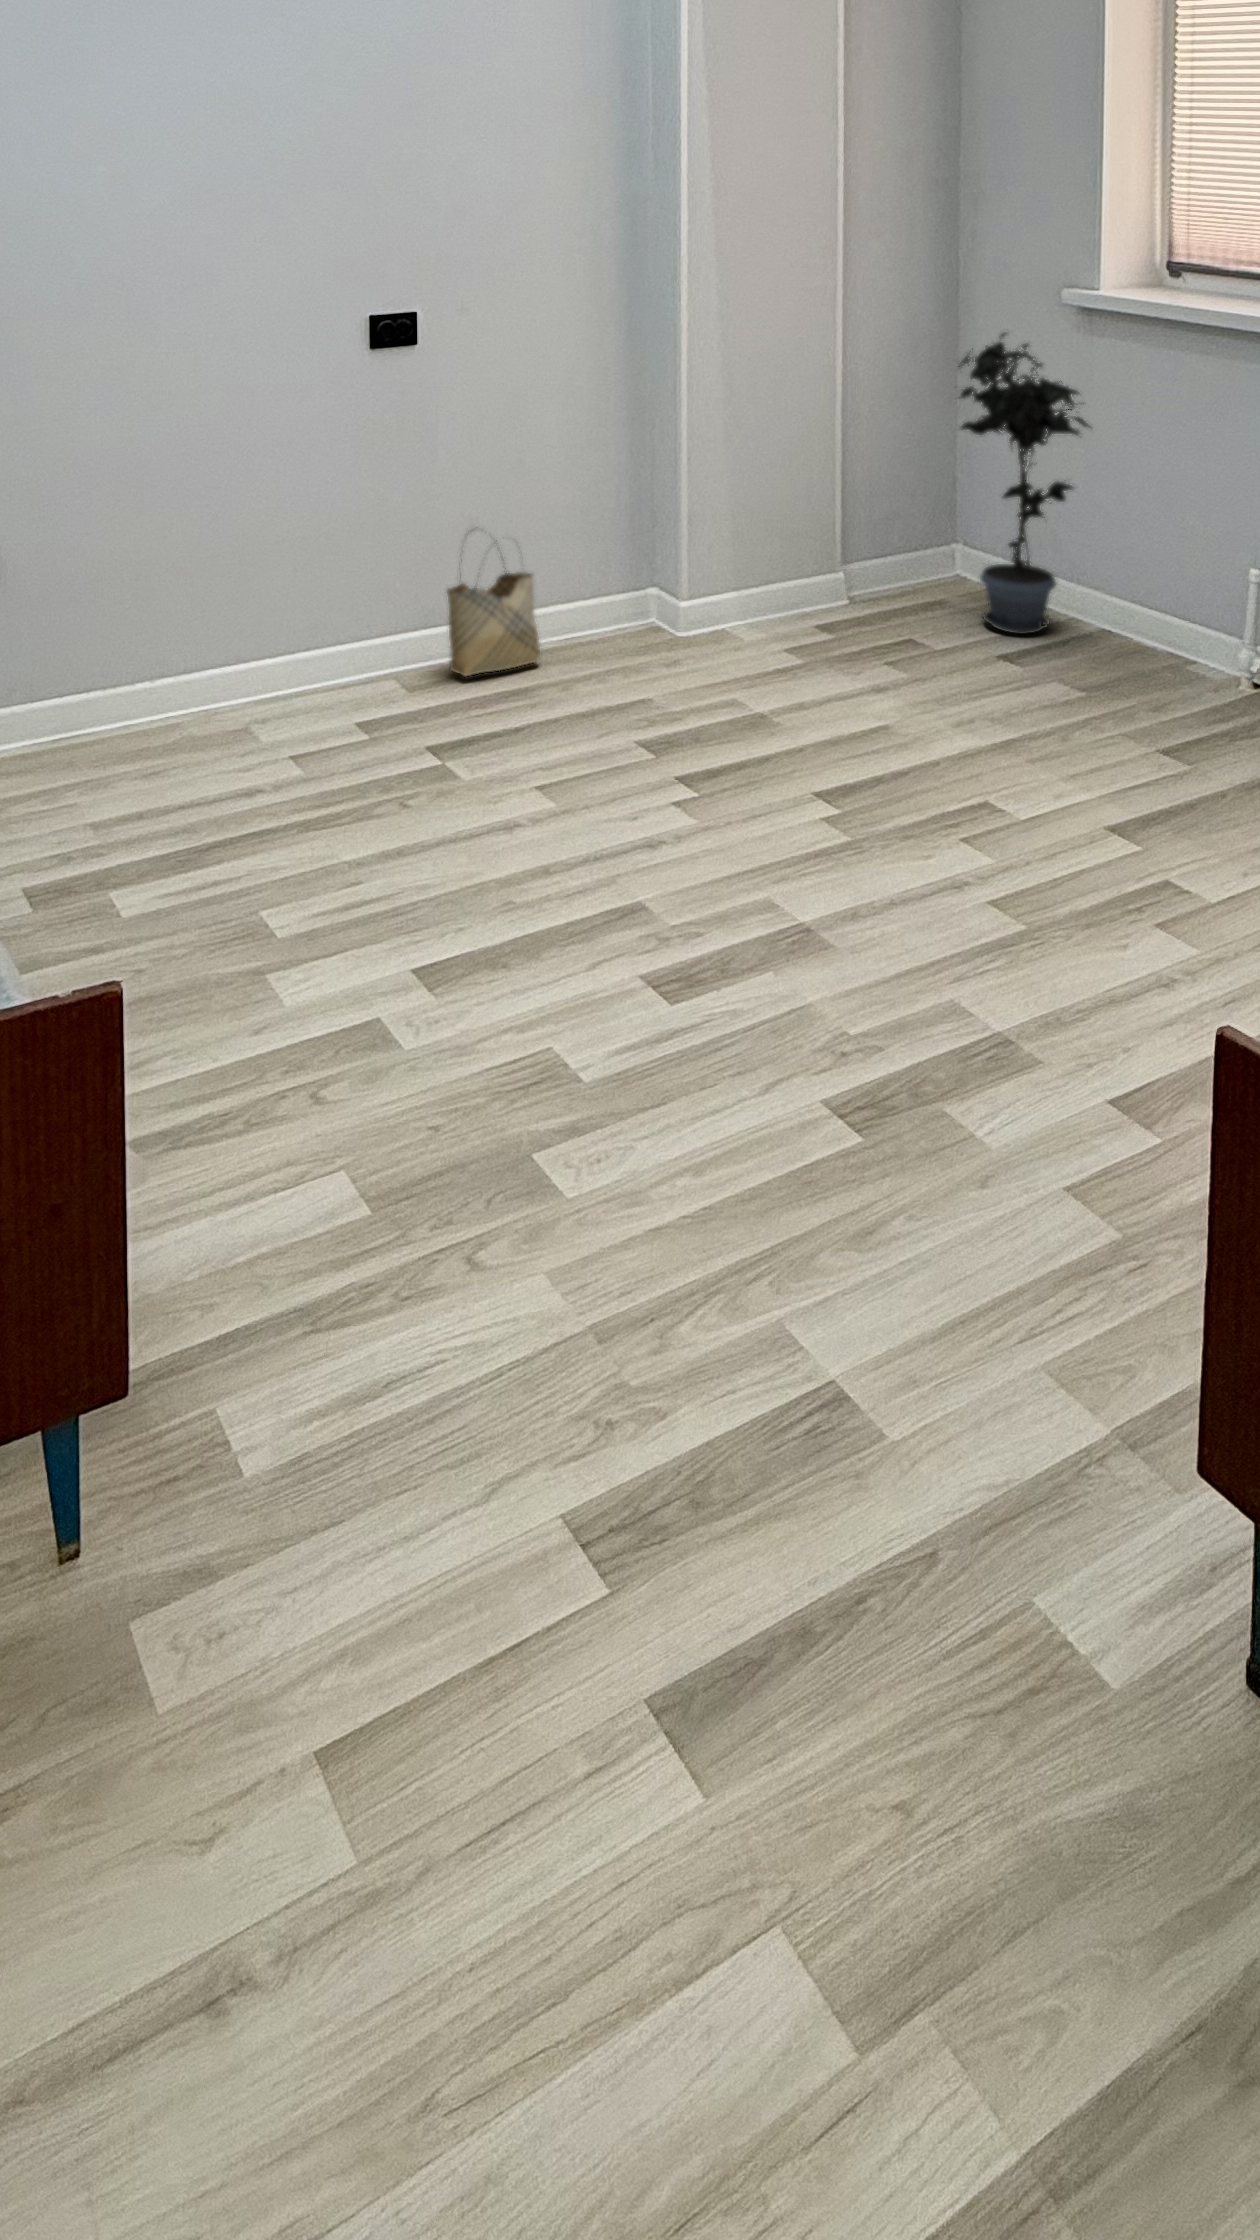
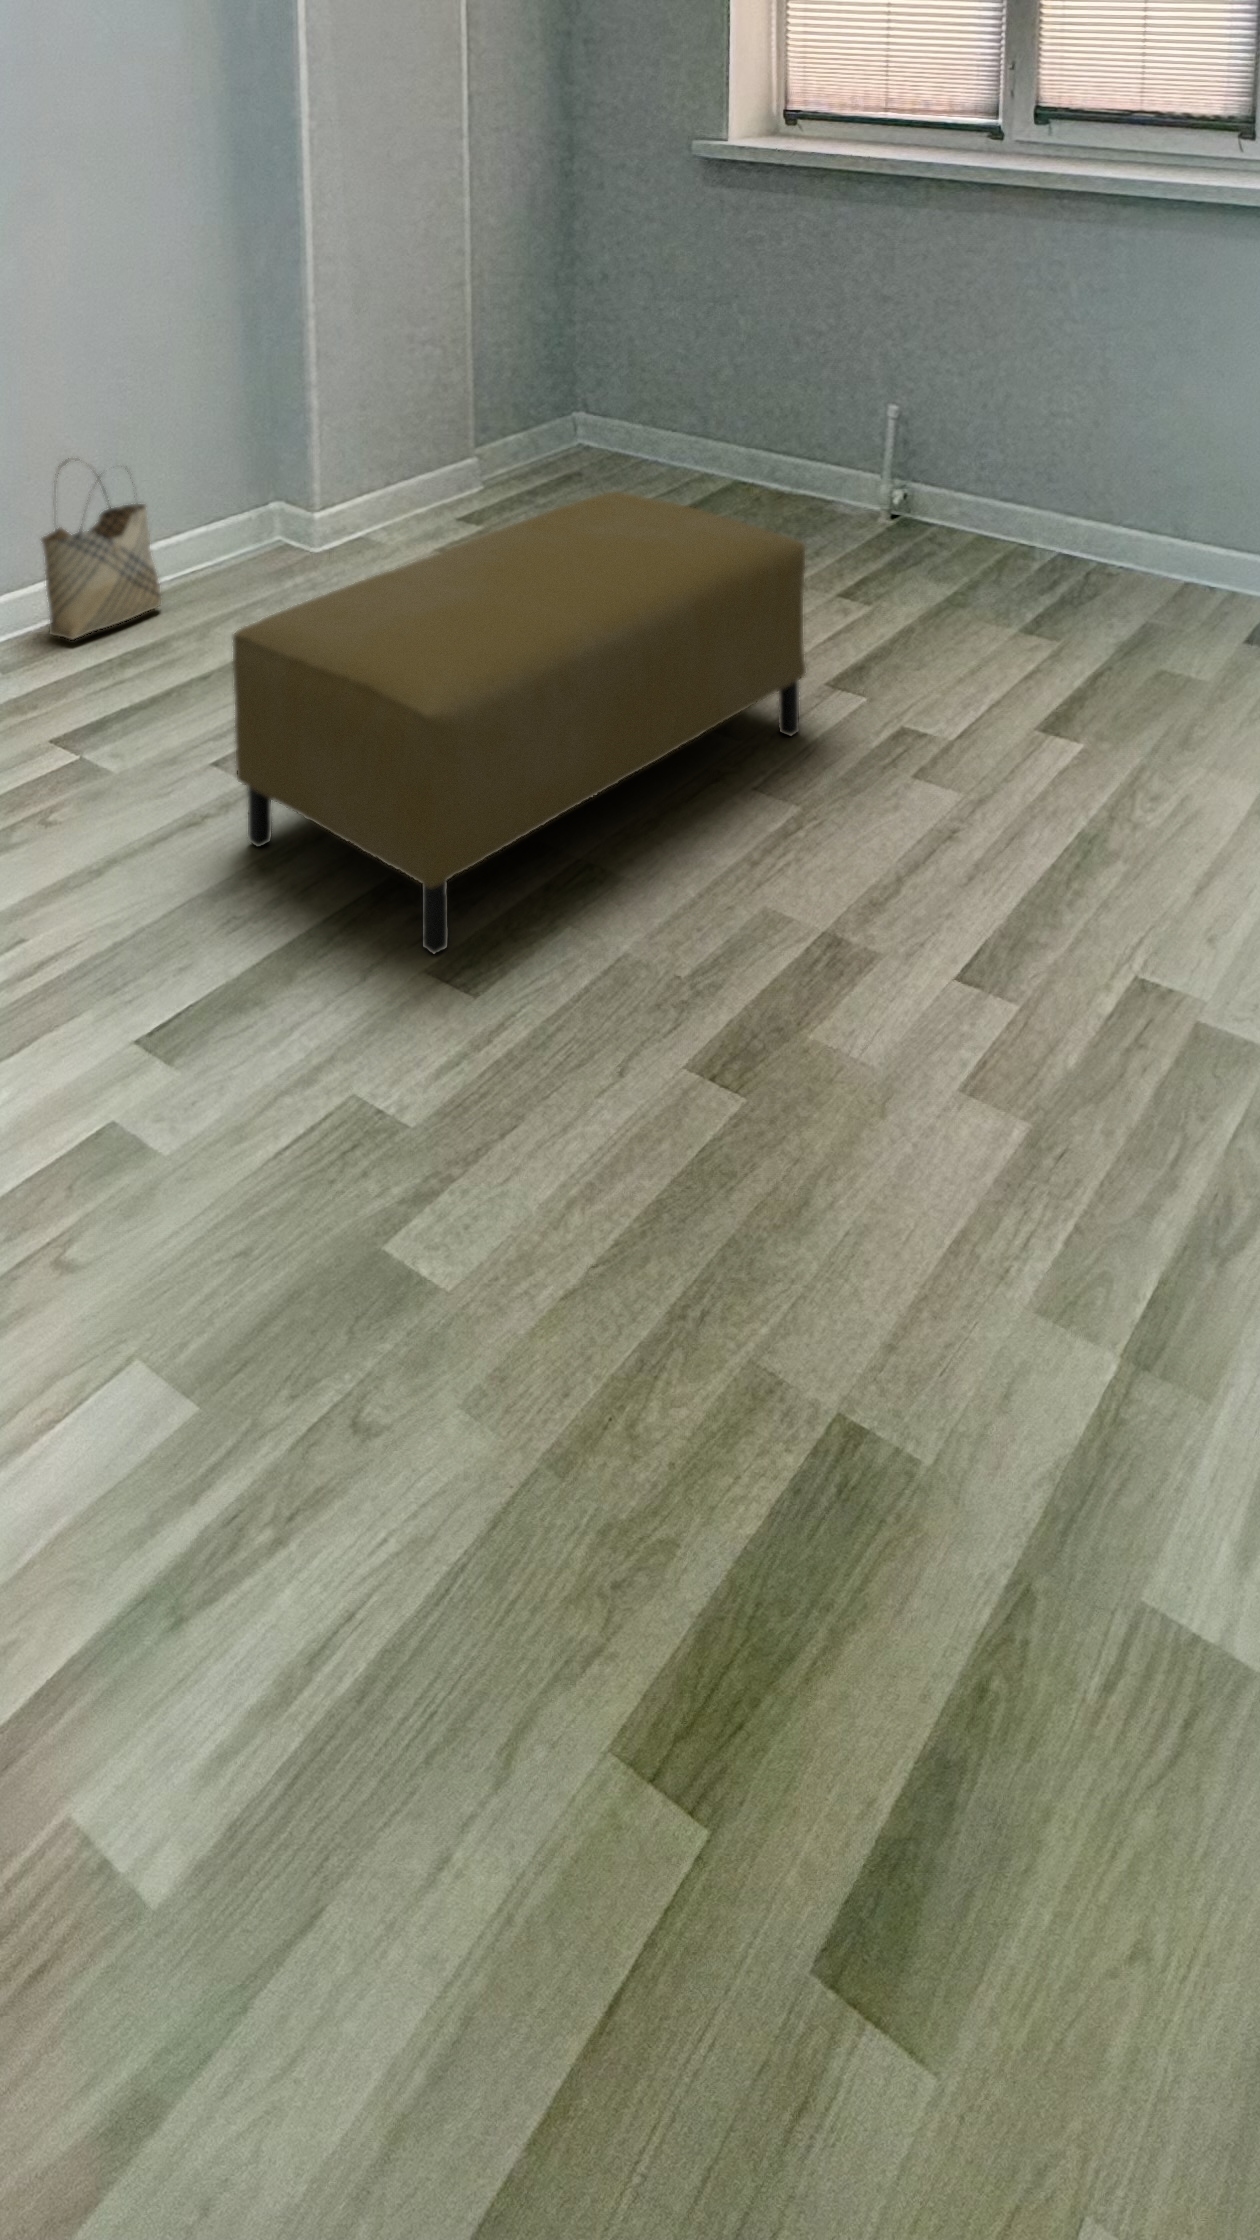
potted plant: present [955,333,1092,634] -> none [583,188,726,496]
ottoman: none [534,610,1063,965] -> present [233,492,806,954]

